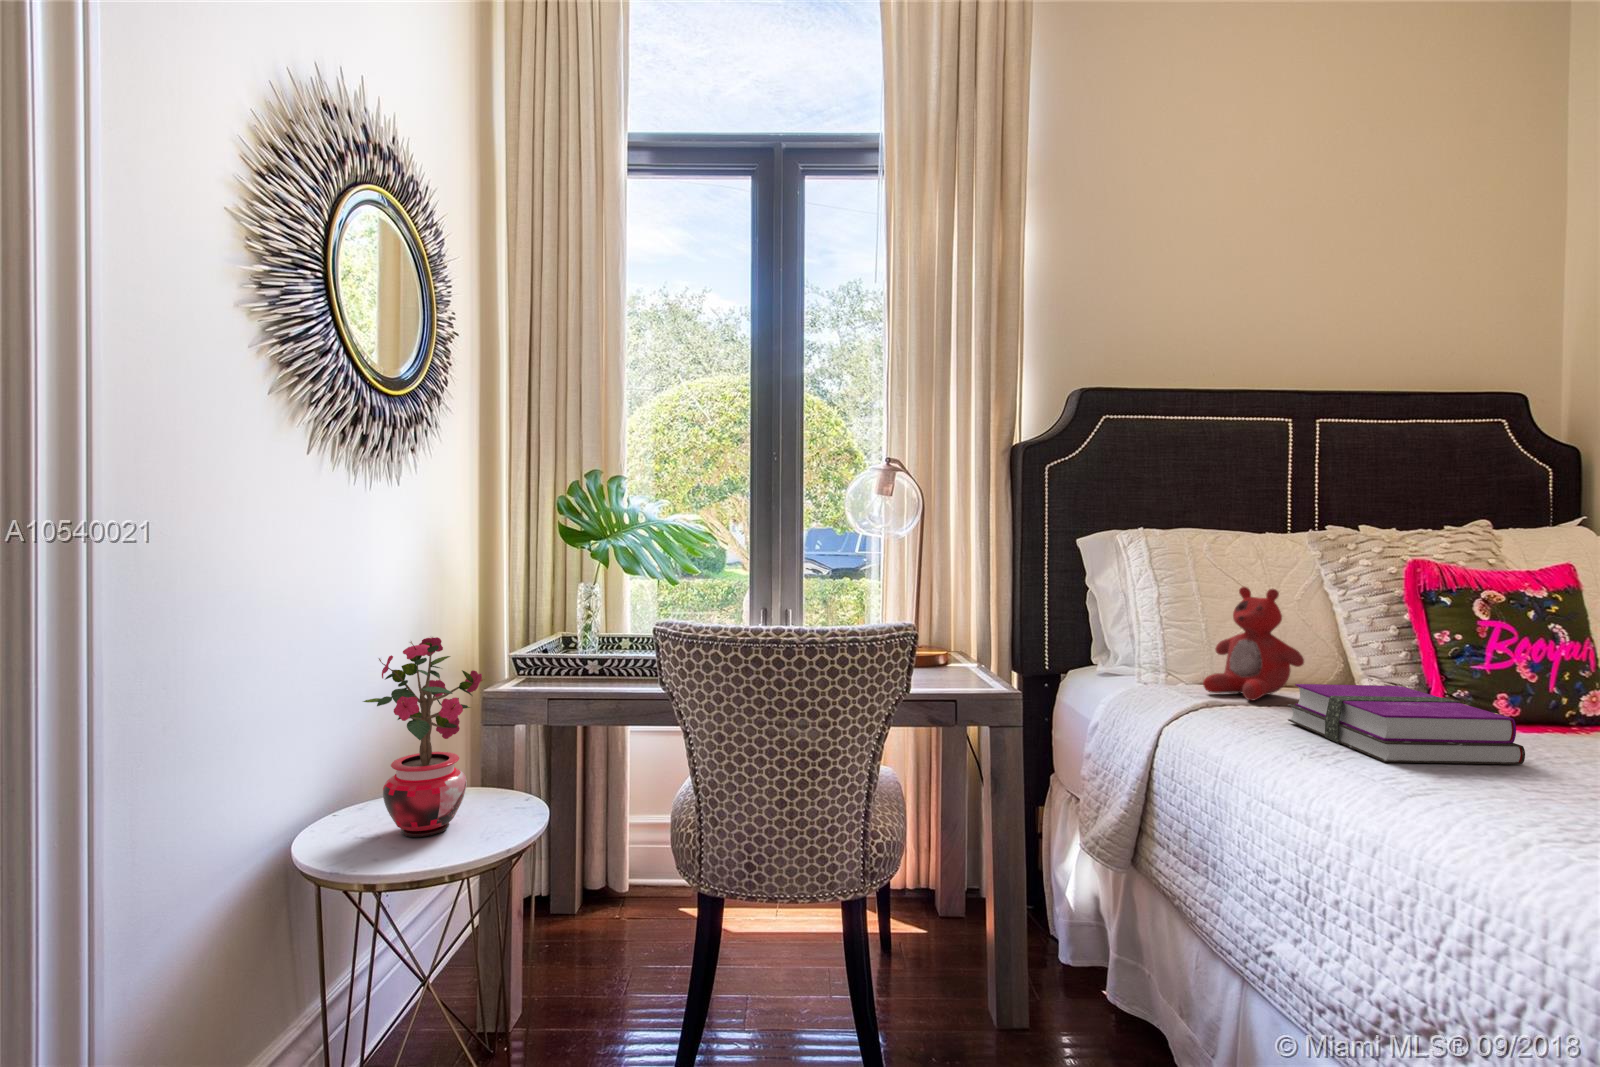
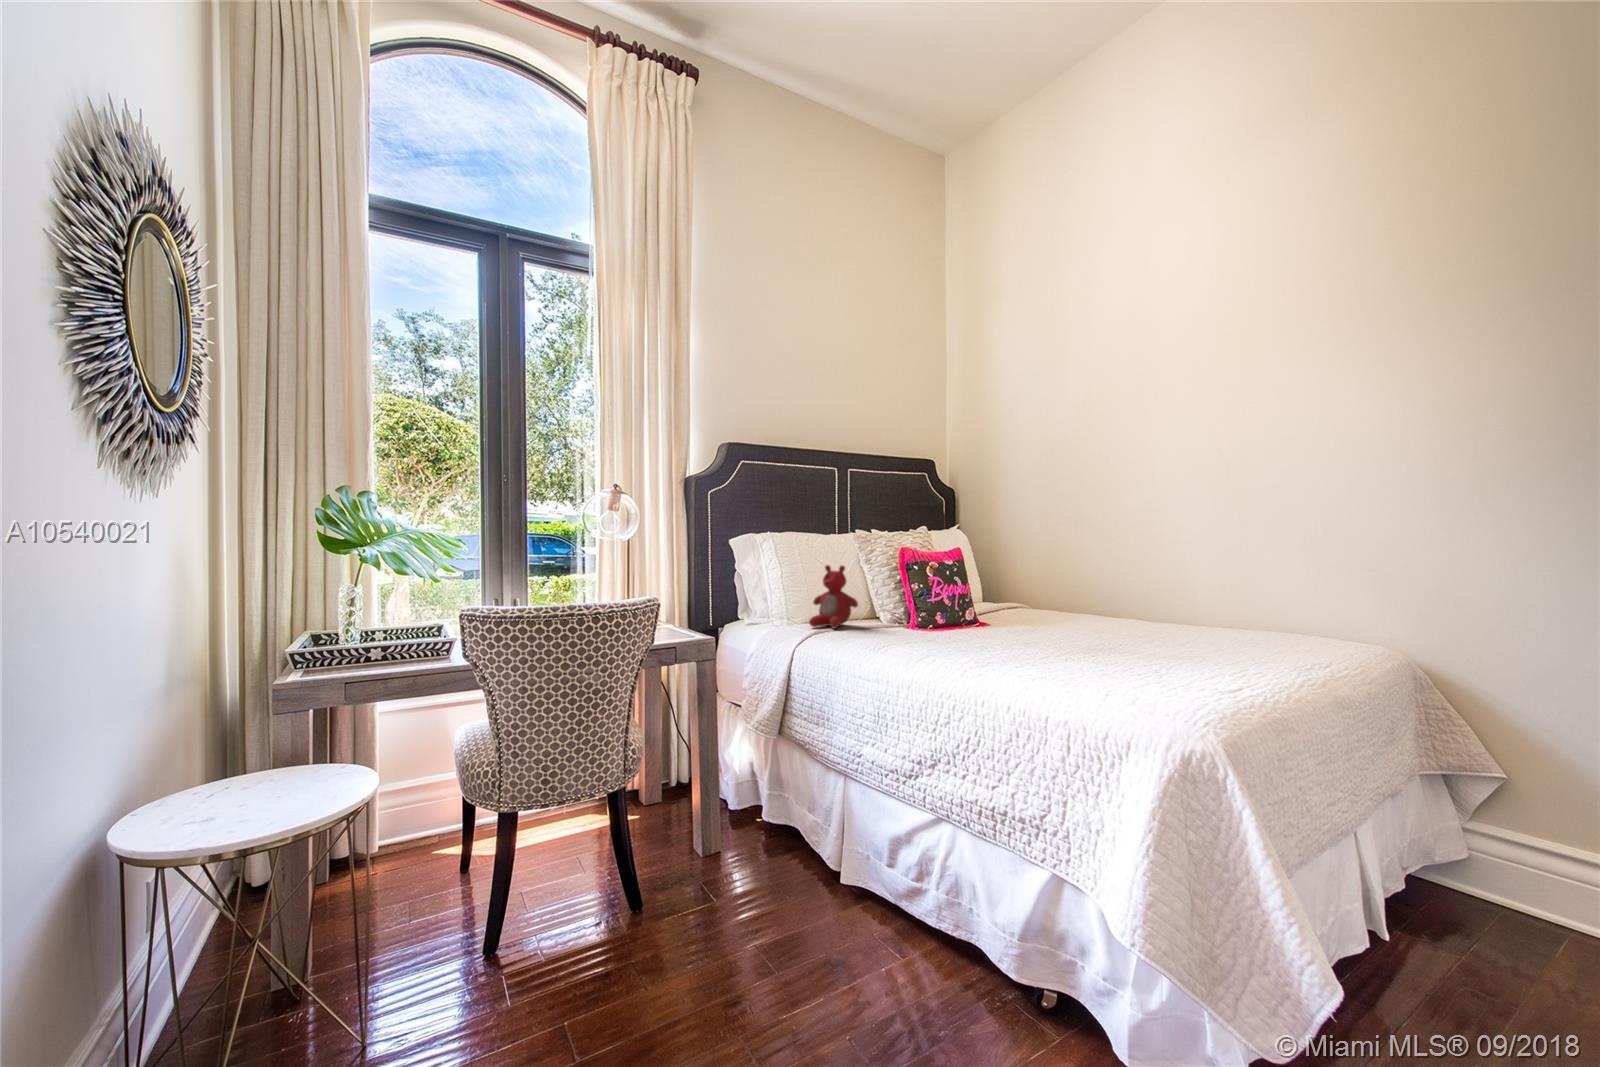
potted plant: present [363,637,483,837] -> none [182,635,308,811]
hardback book: present [1288,684,1525,765] -> none [856,612,955,648]

